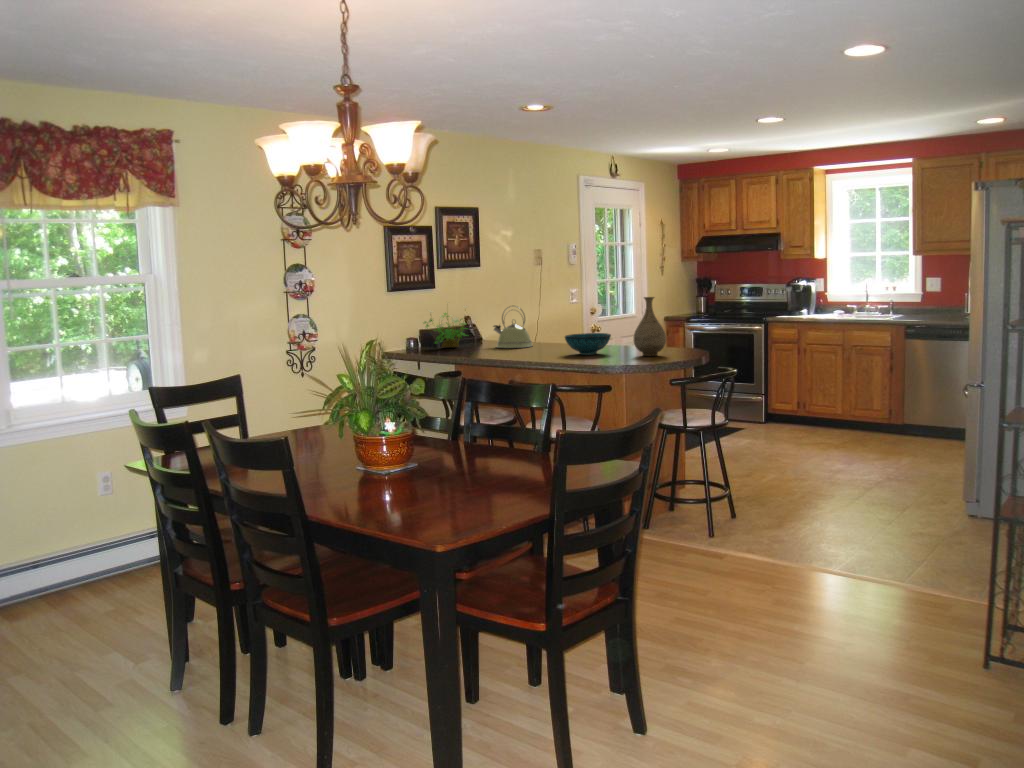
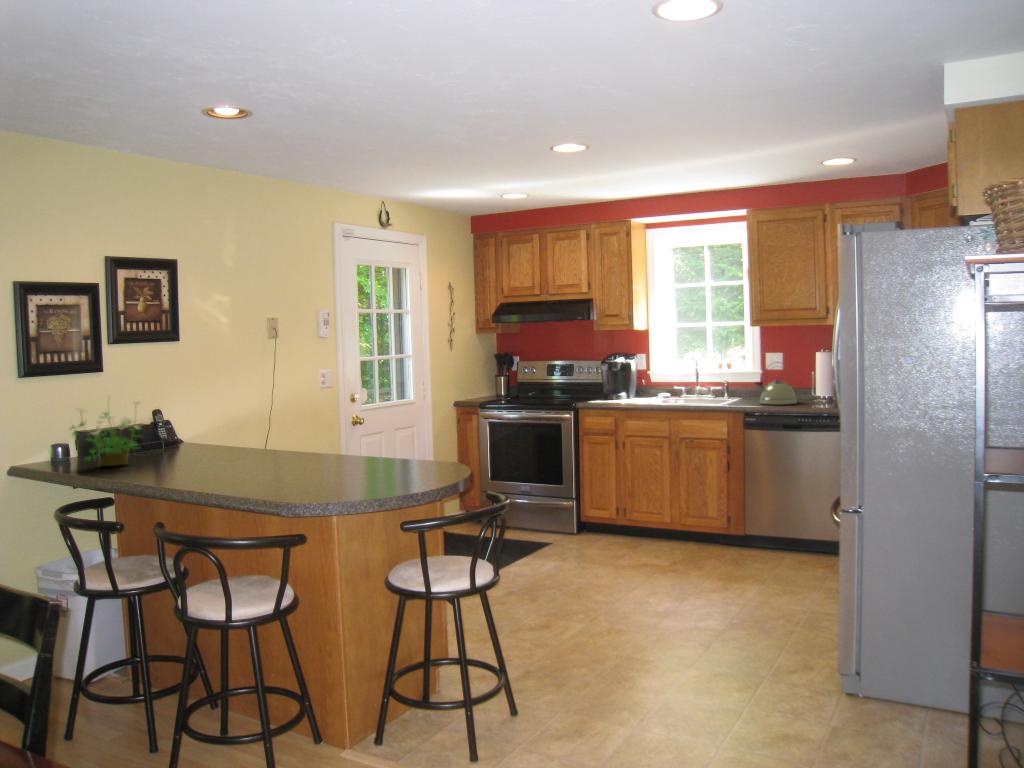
vase: present [634,297,666,356] -> none [381,393,432,486]
kettle: present [493,306,532,348] -> present [755,369,797,405]
decorative bowl: present [565,333,611,355] -> none [275,446,350,482]

